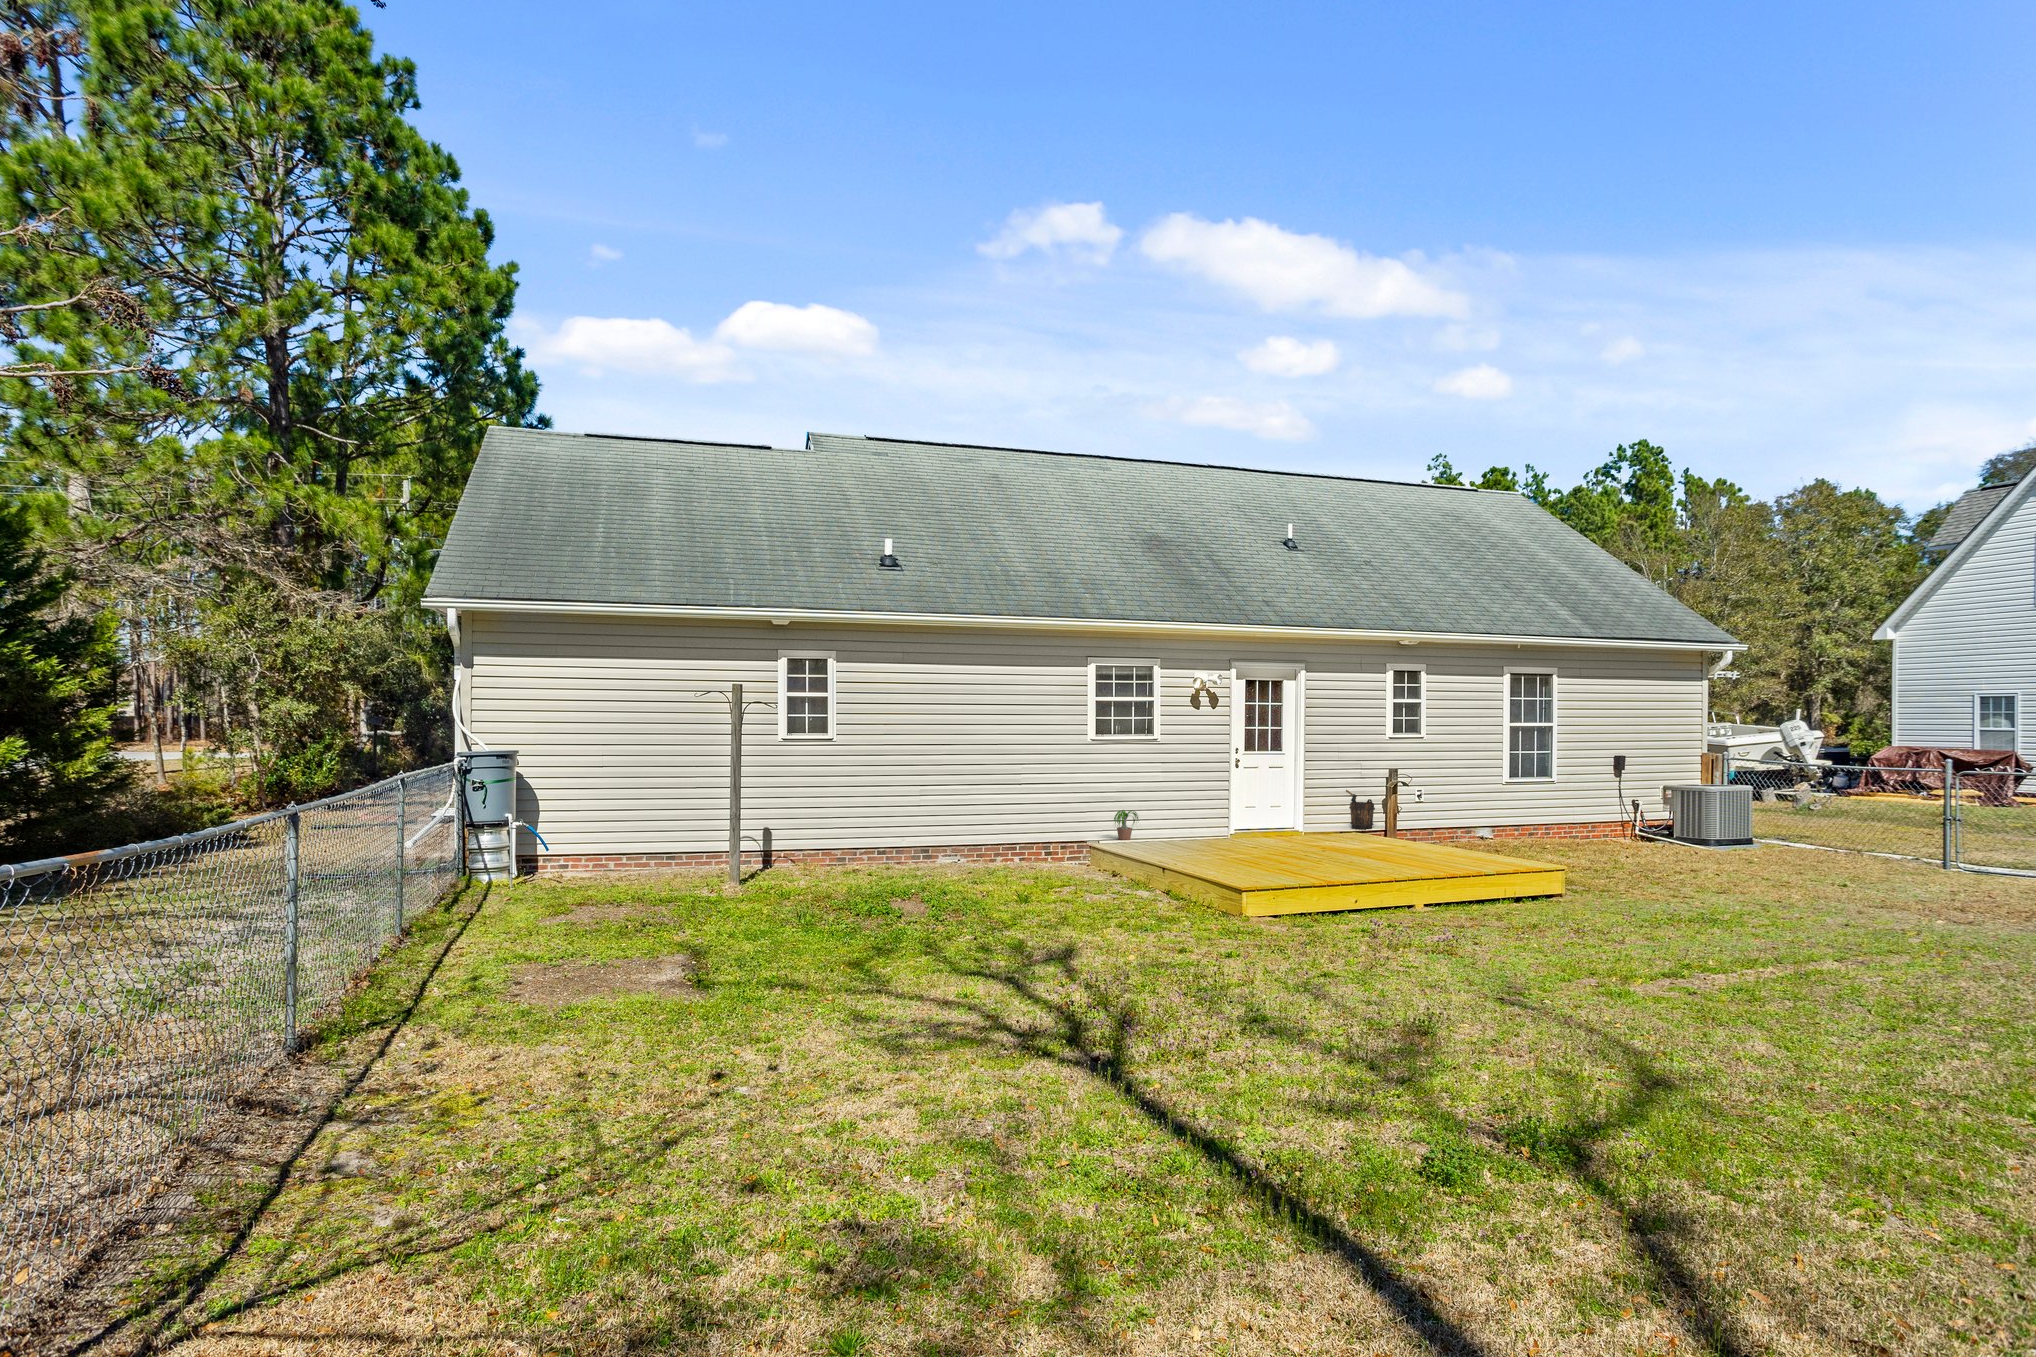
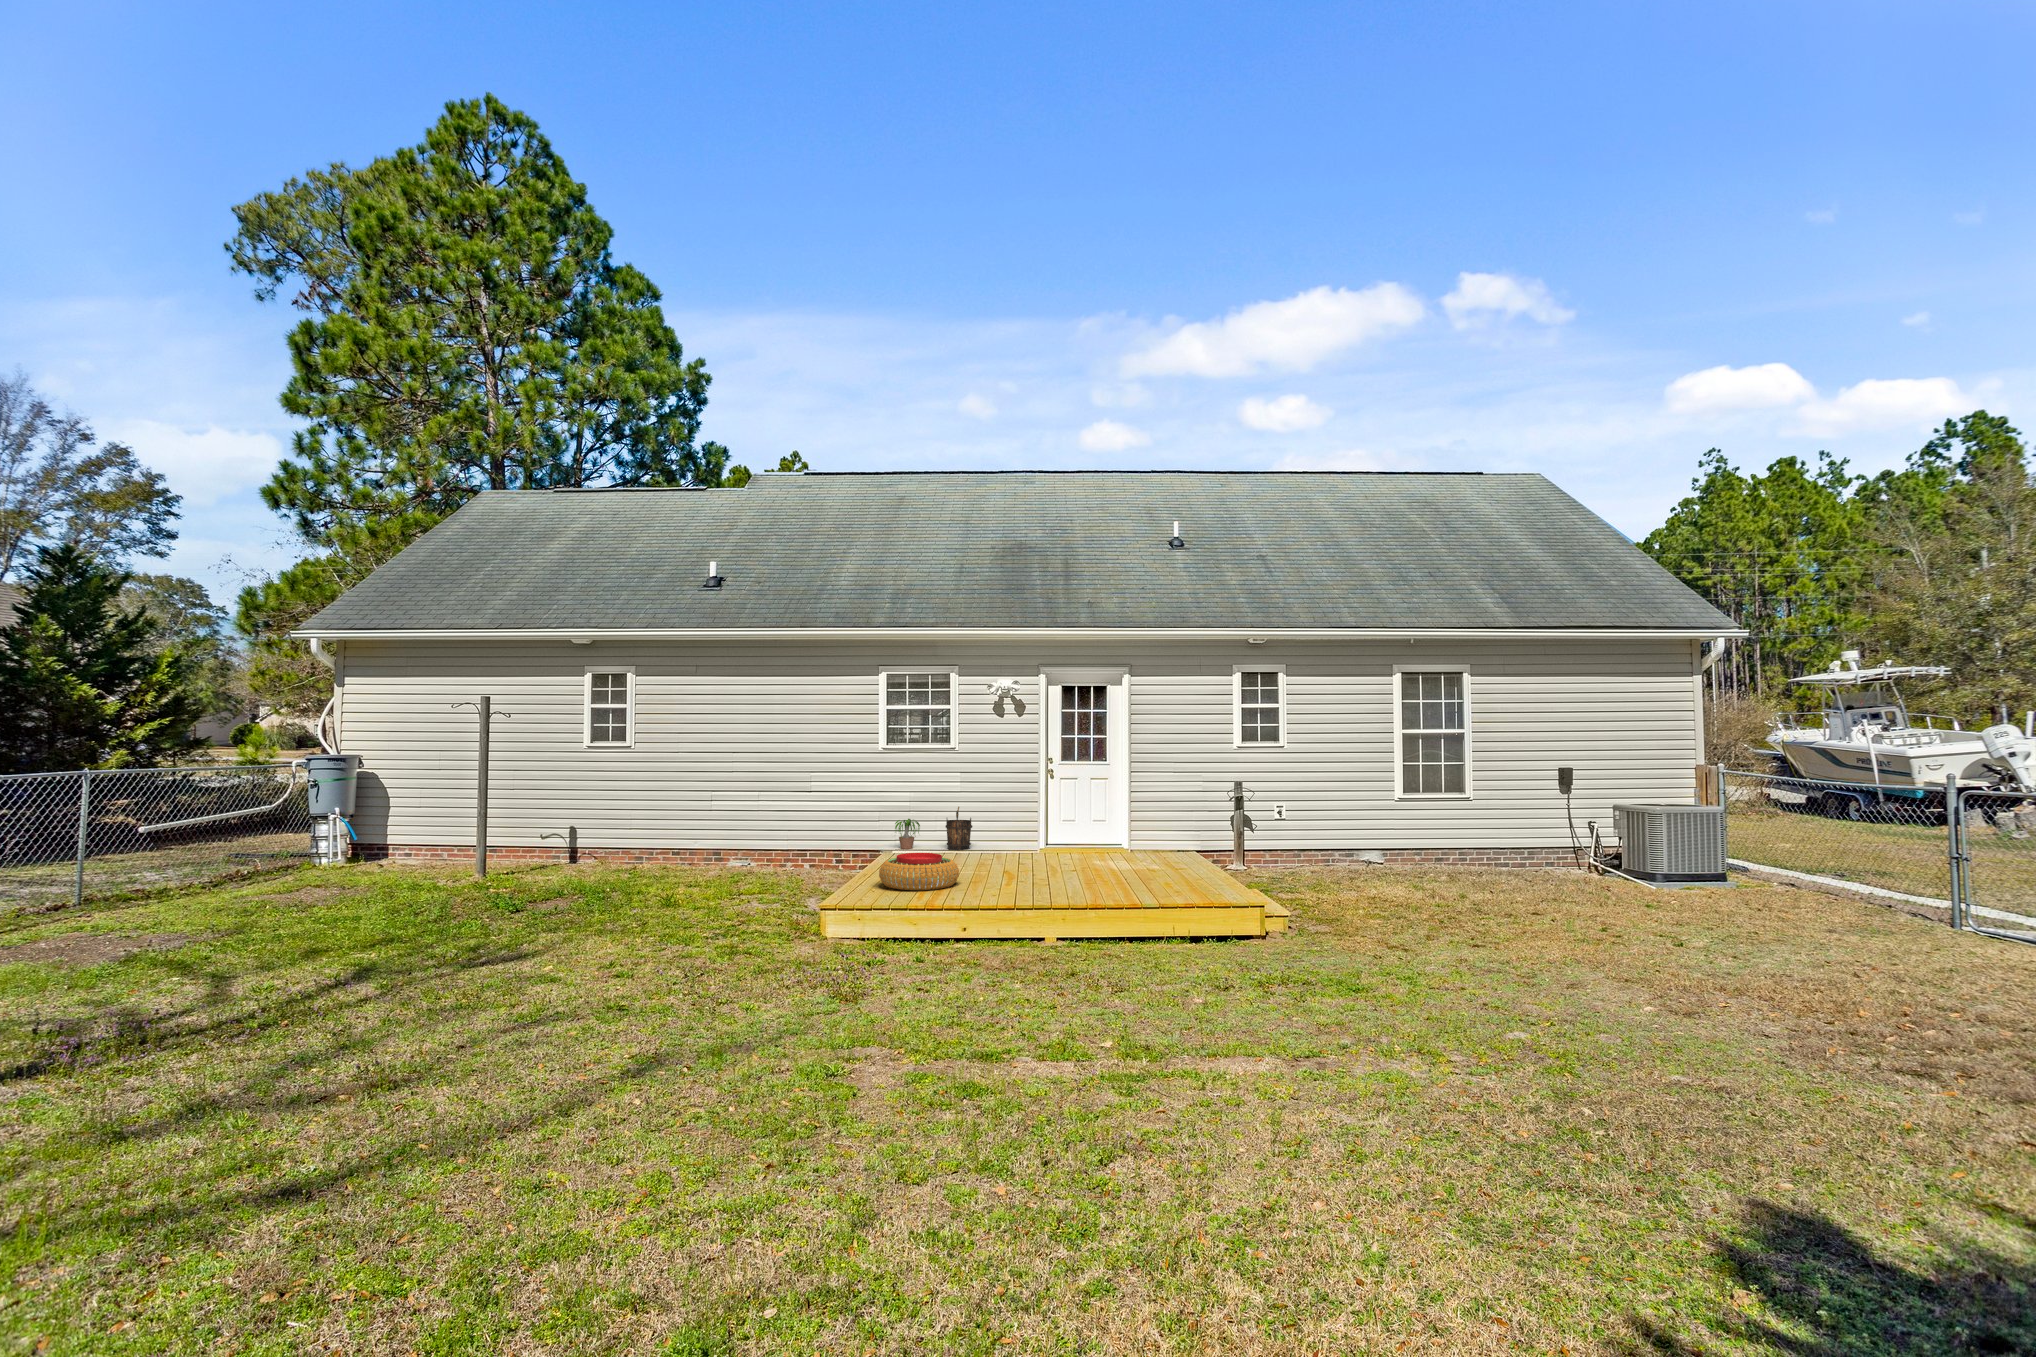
bucket: present [1346,790,1375,829] -> present [945,807,972,850]
pouf: none [1234,840,1310,874] -> present [879,853,959,890]

